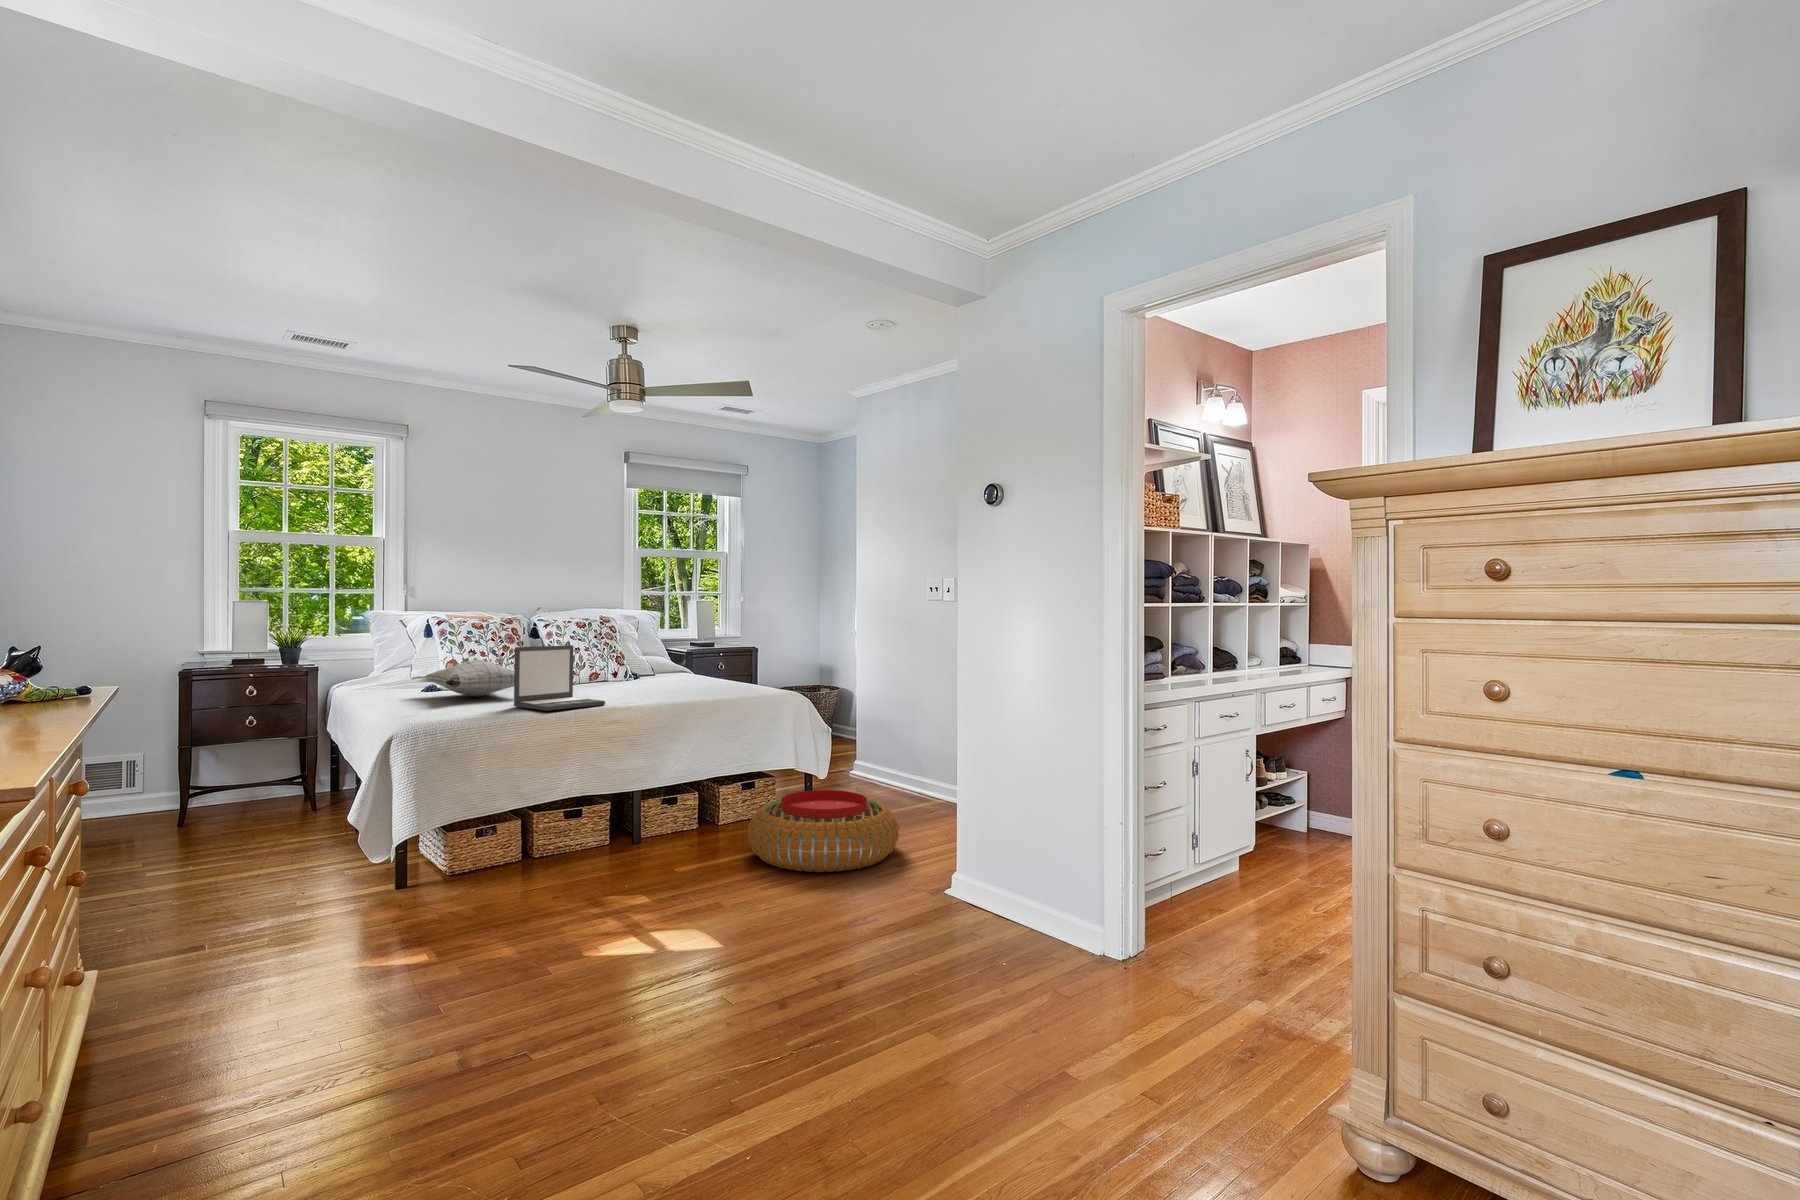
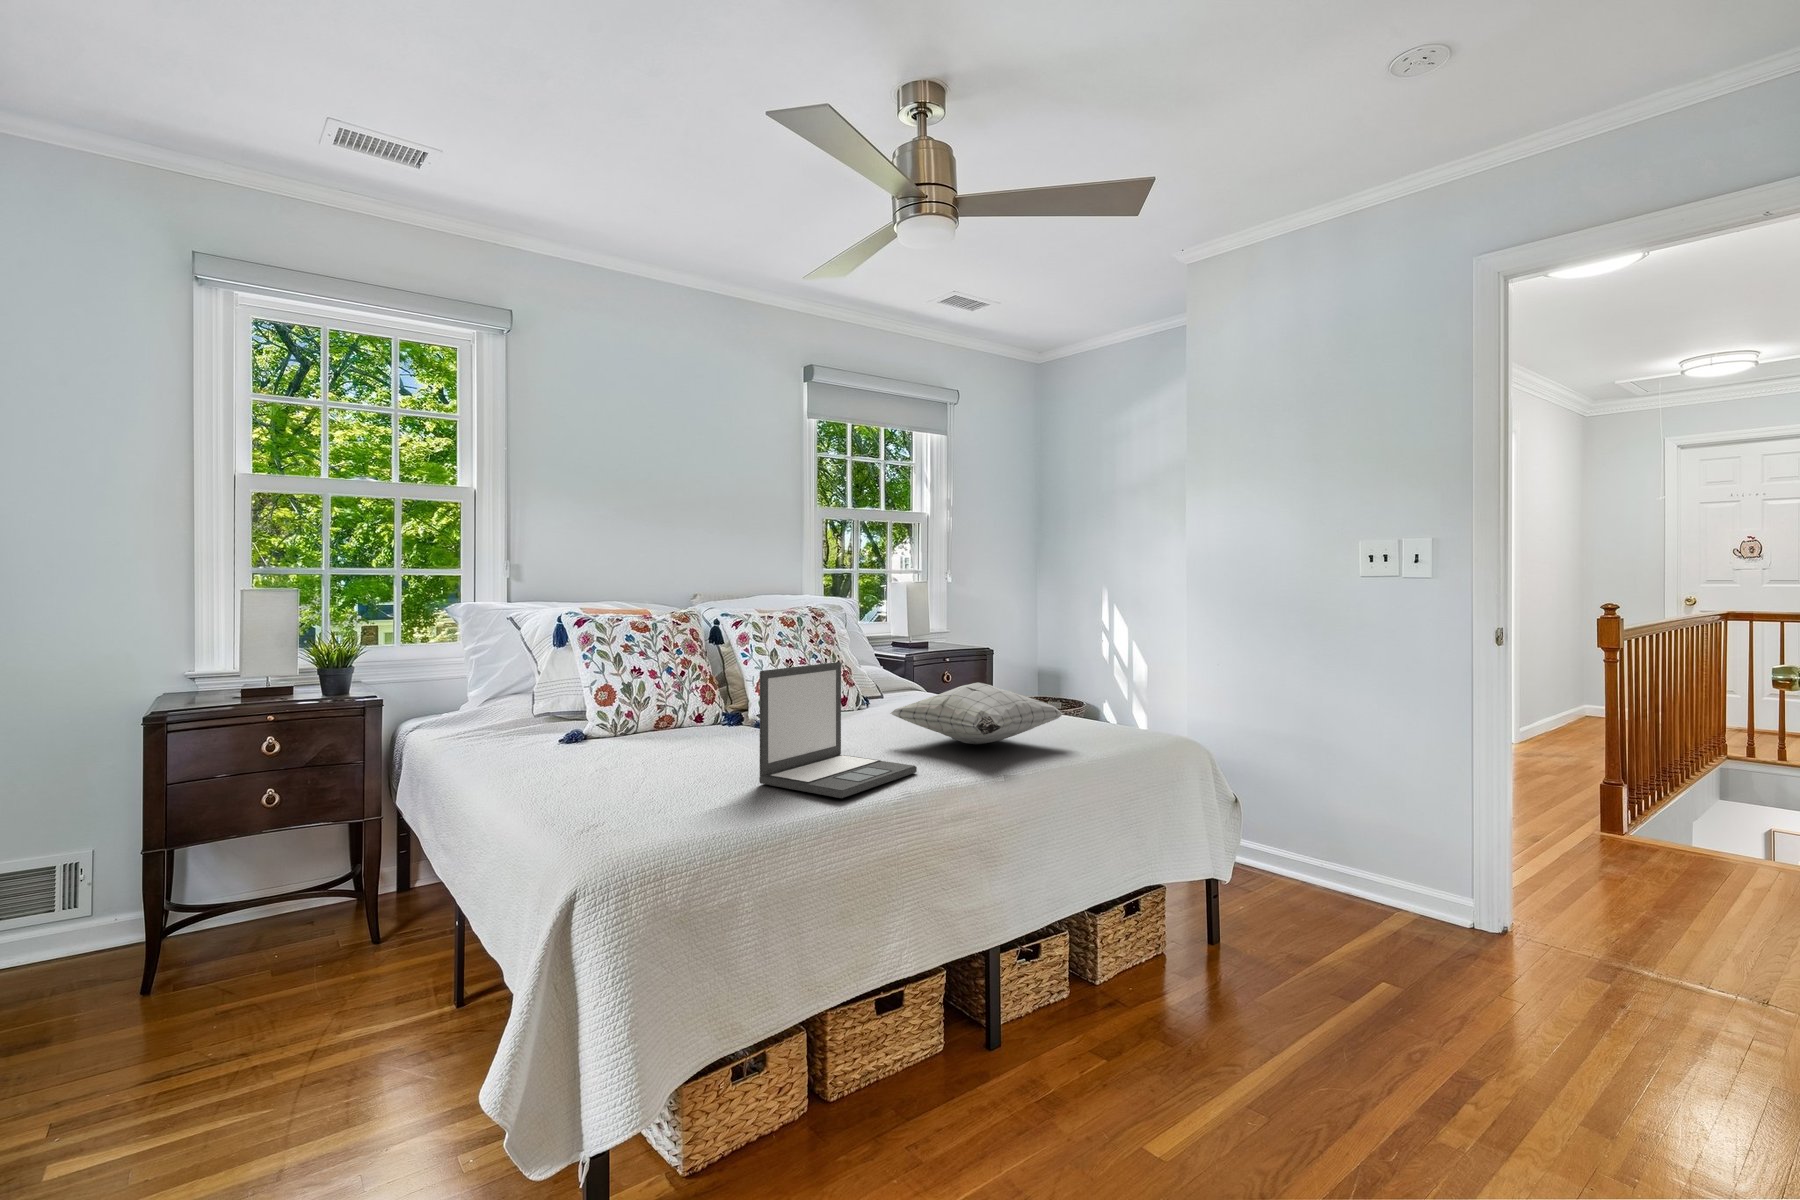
pillow: present [424,659,515,697] -> present [890,682,1064,744]
pouf: present [748,790,899,872] -> none [1210,922,1553,1144]

